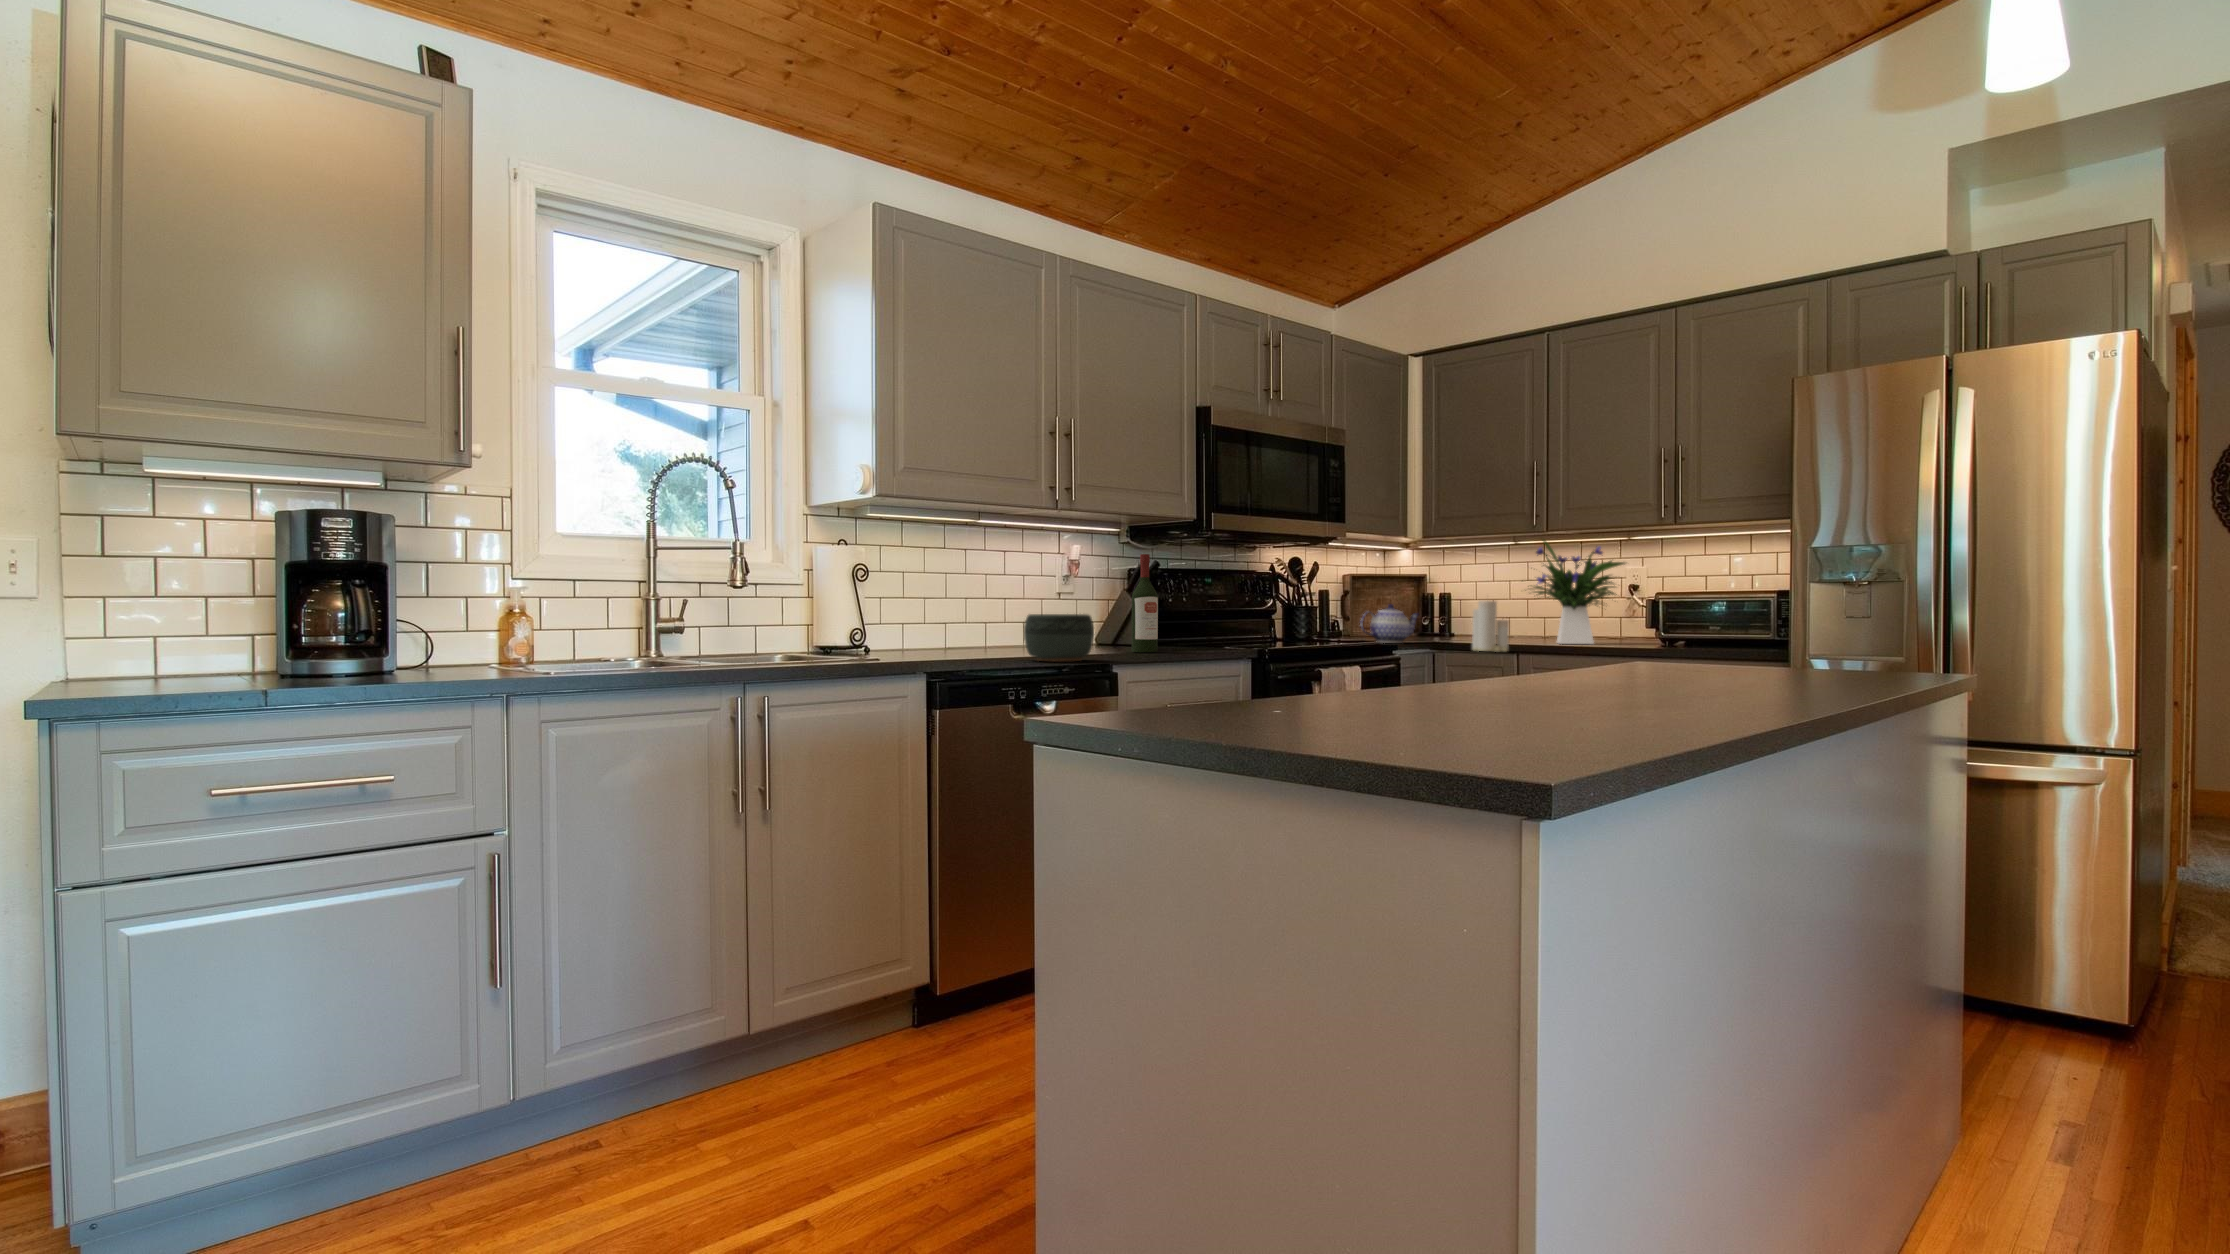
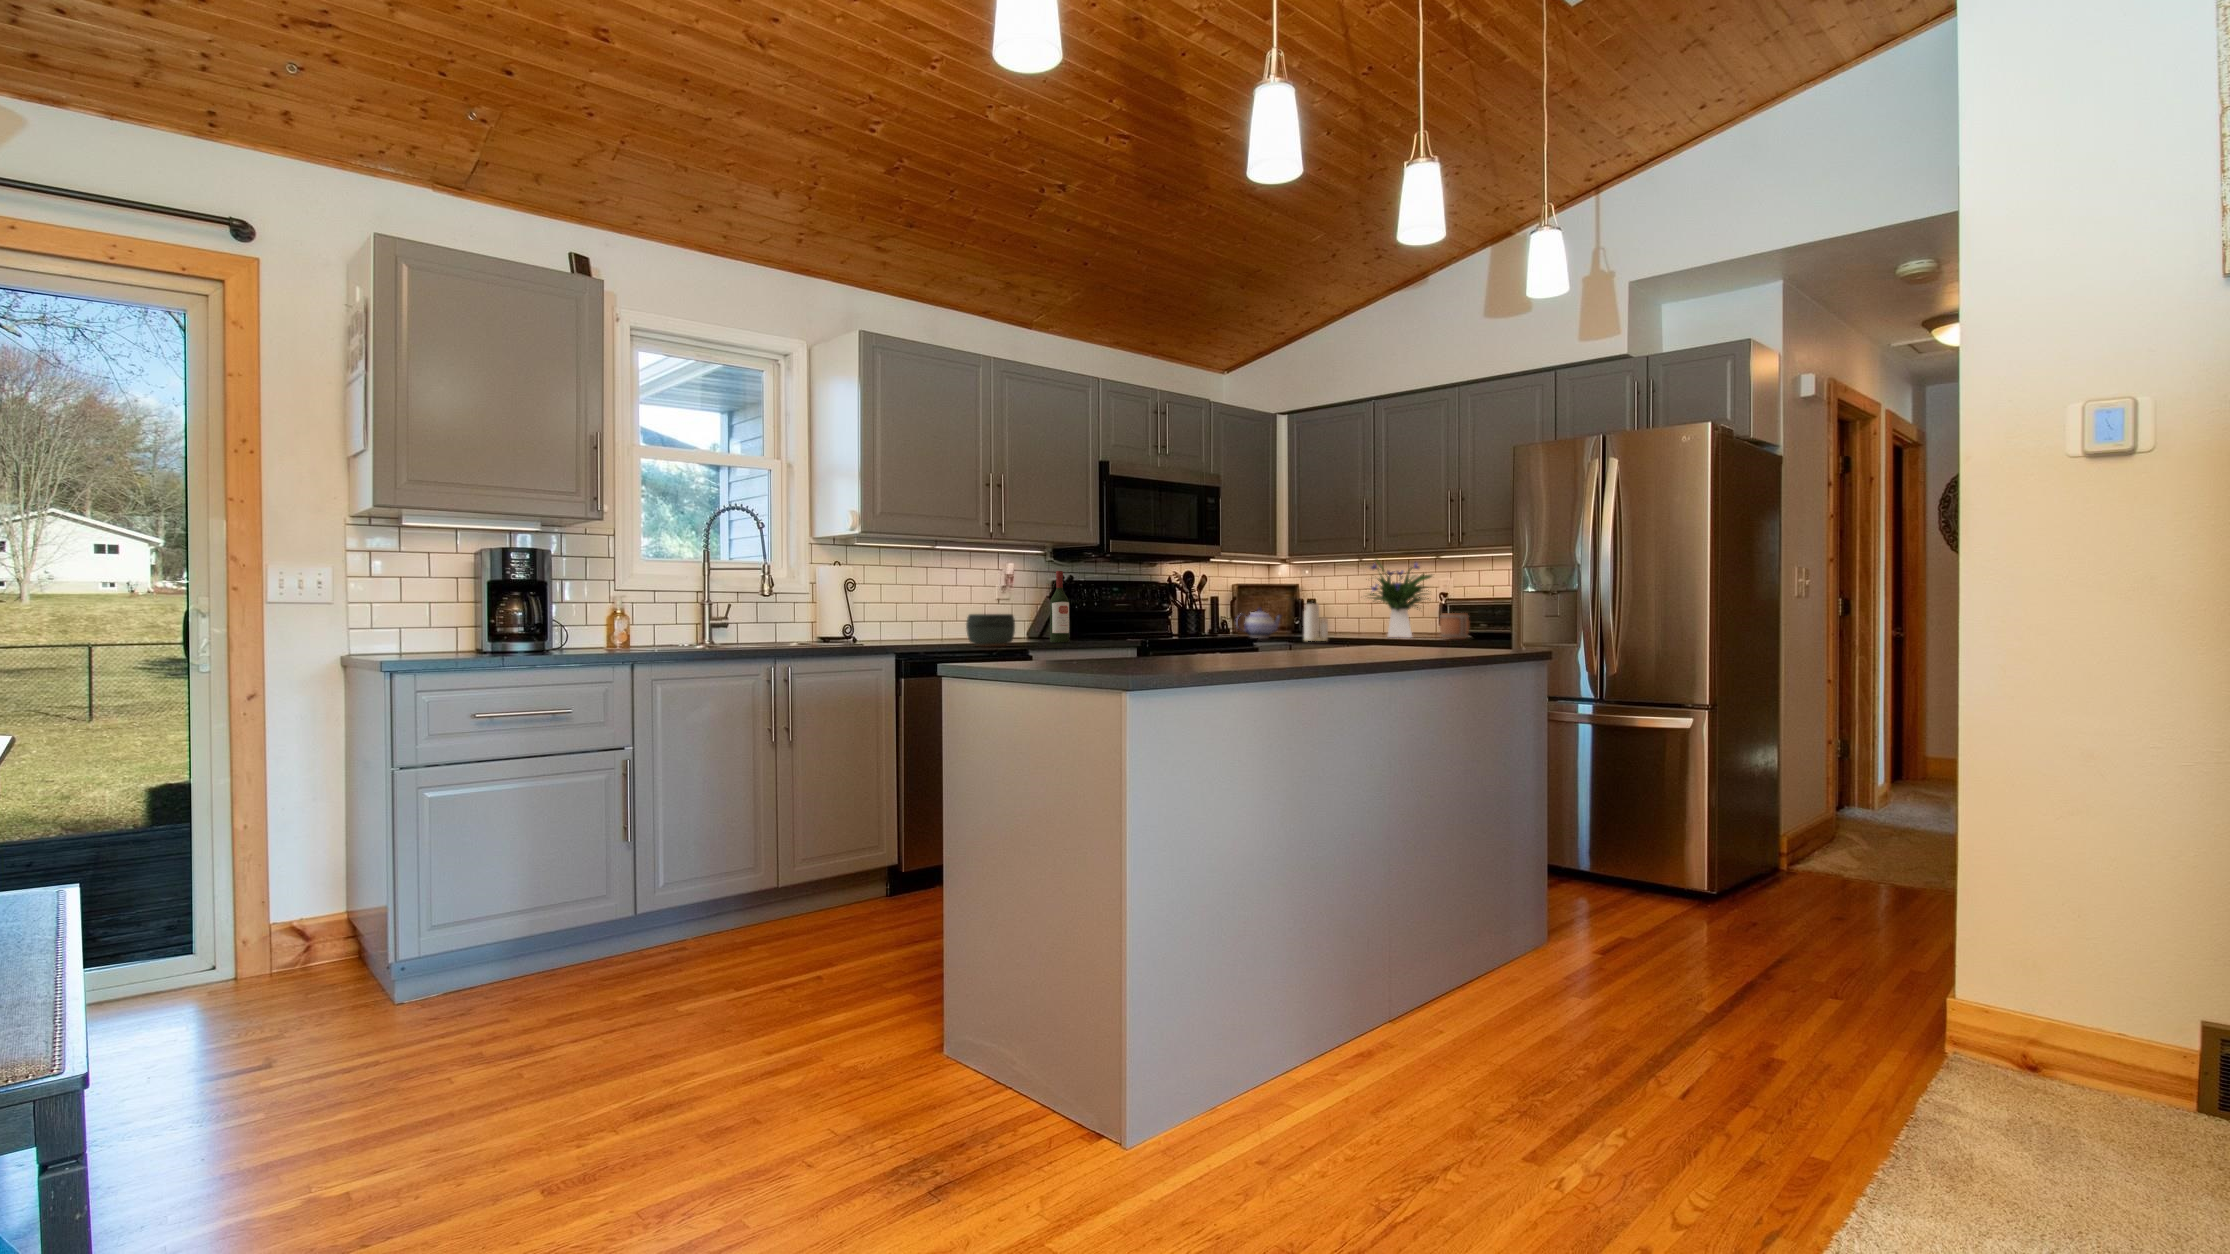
mug: none [1646,613,1689,649] -> present [1440,613,1470,639]

